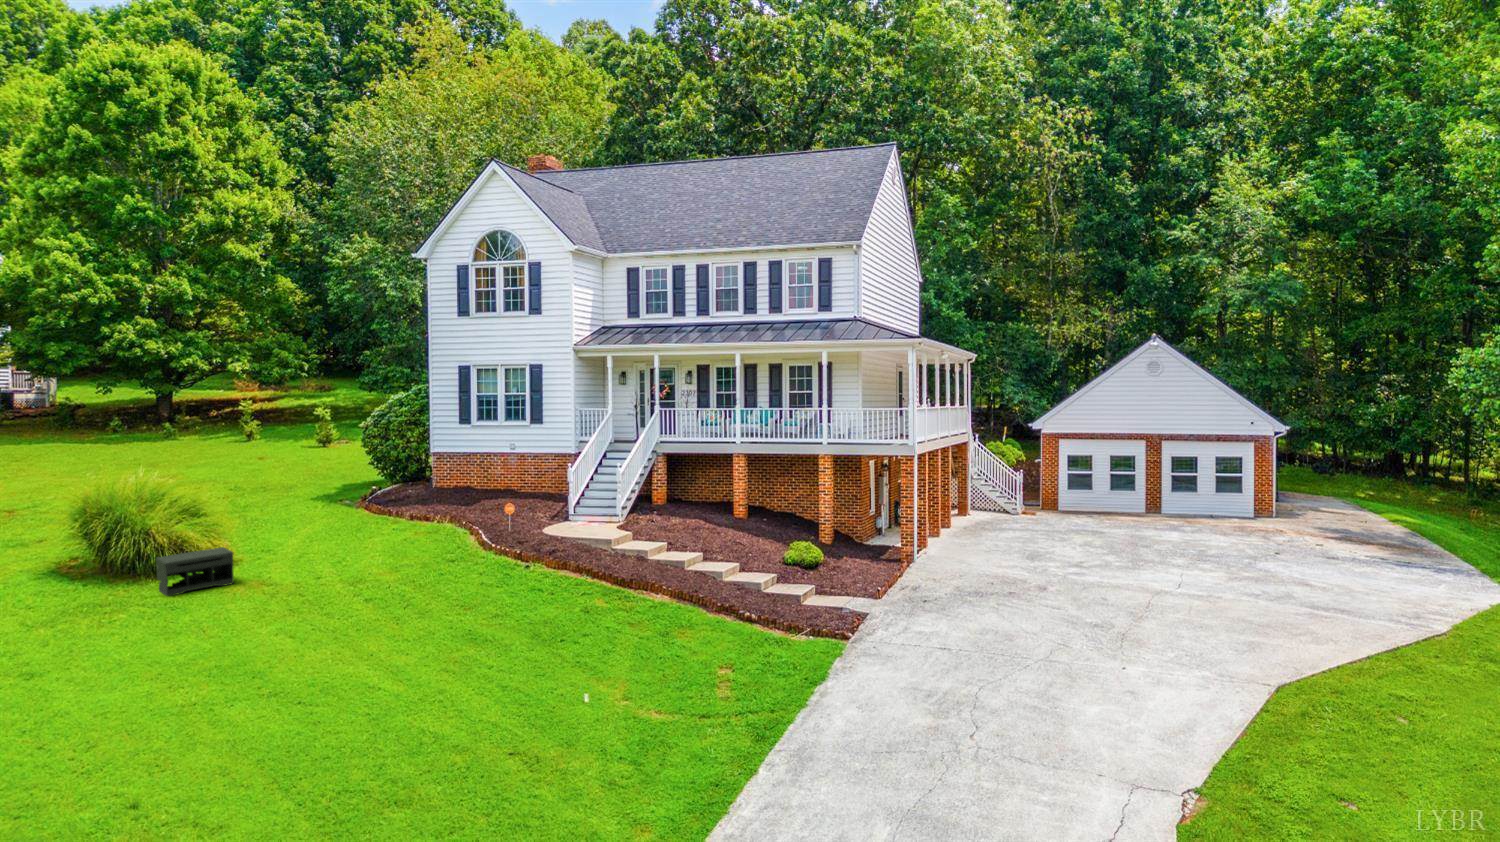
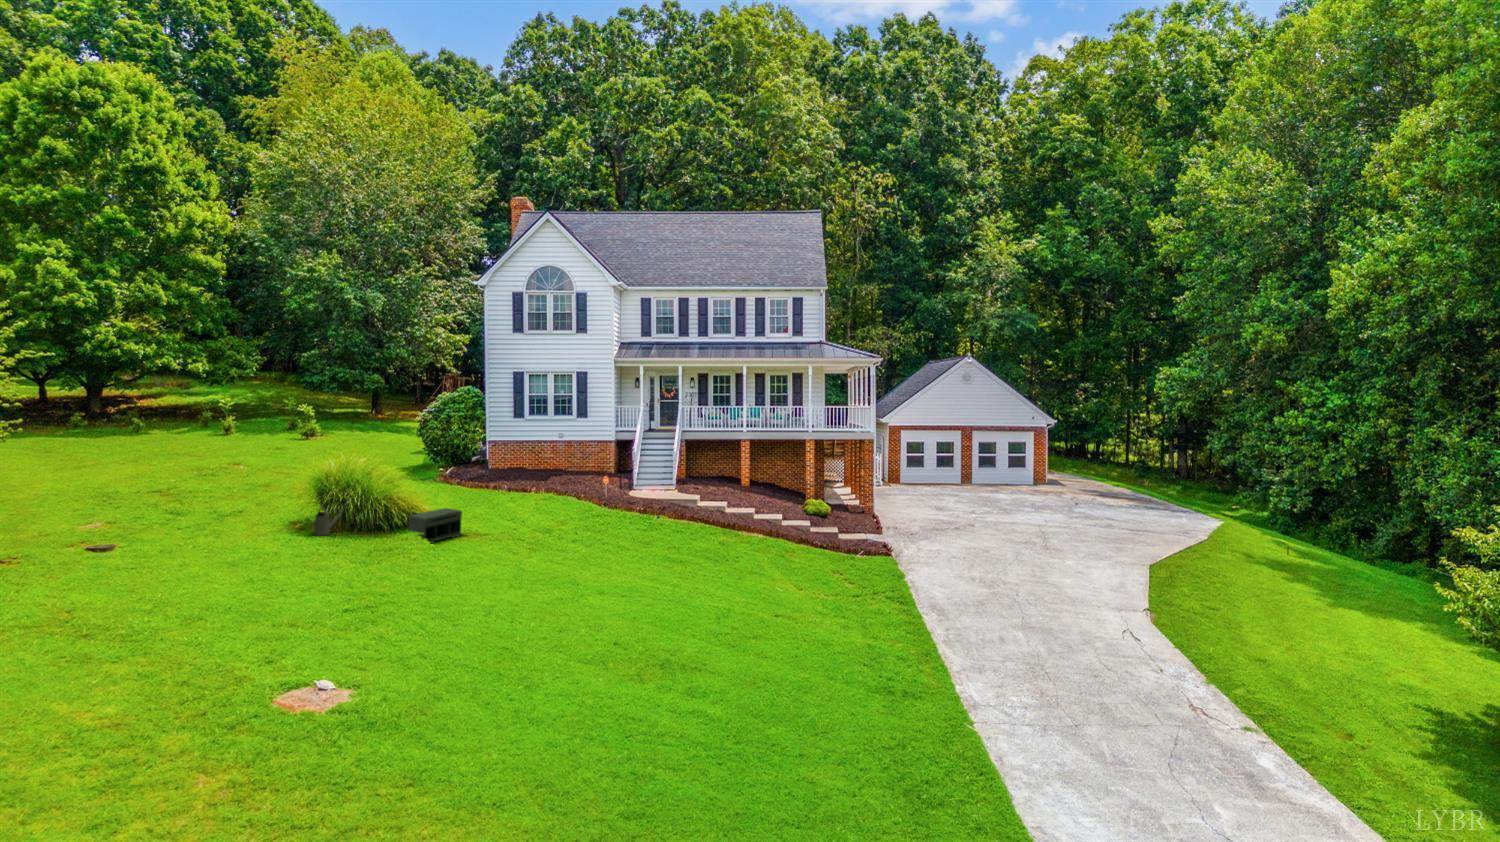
watering can: none [32,544,84,580] -> present [311,508,343,536]

